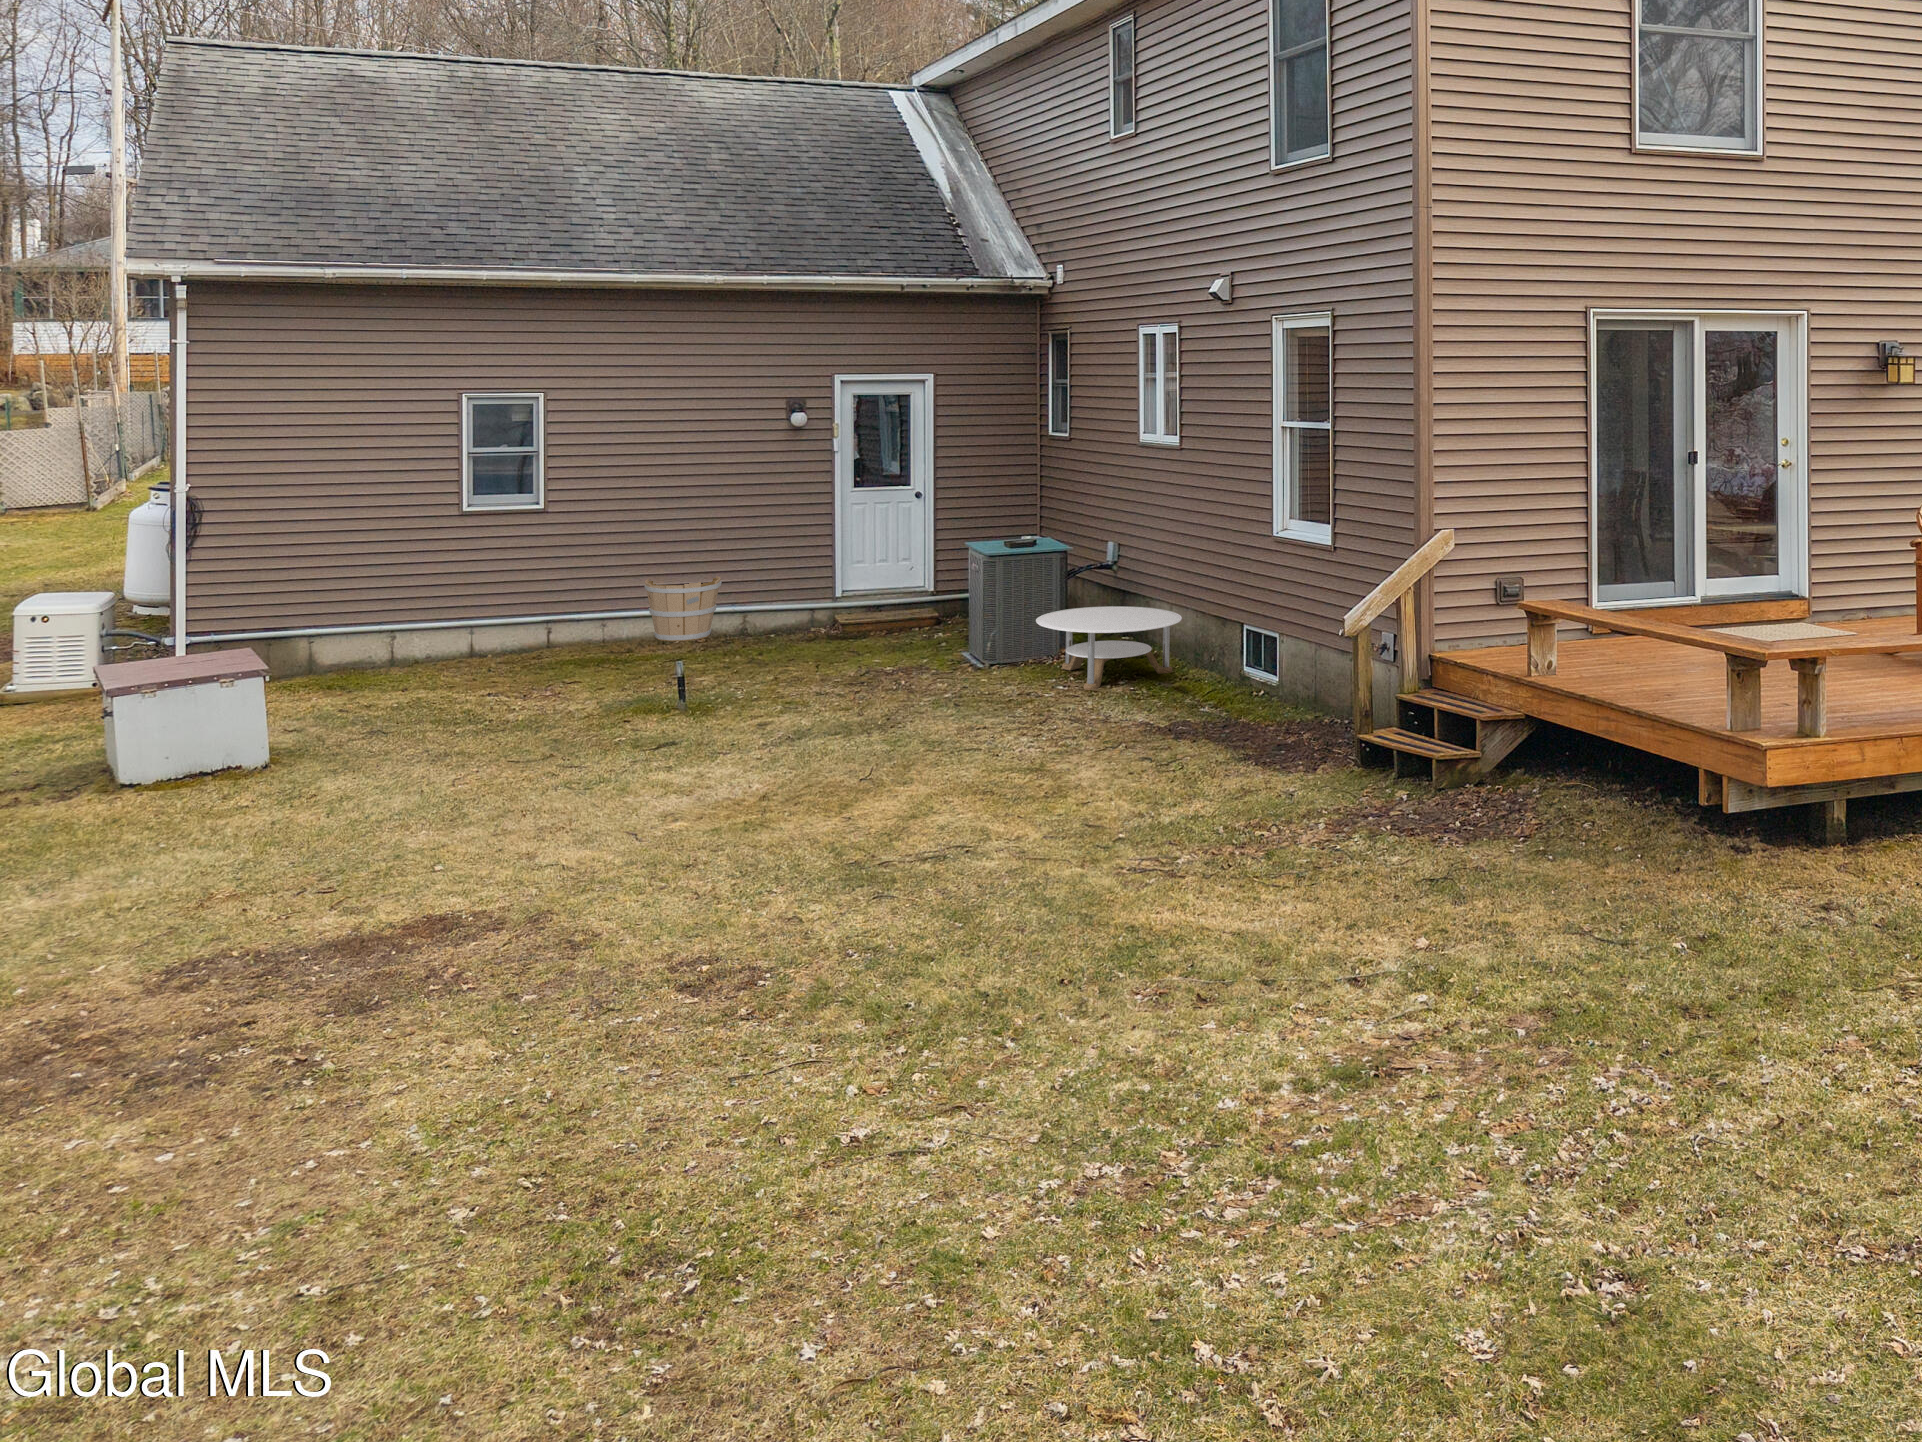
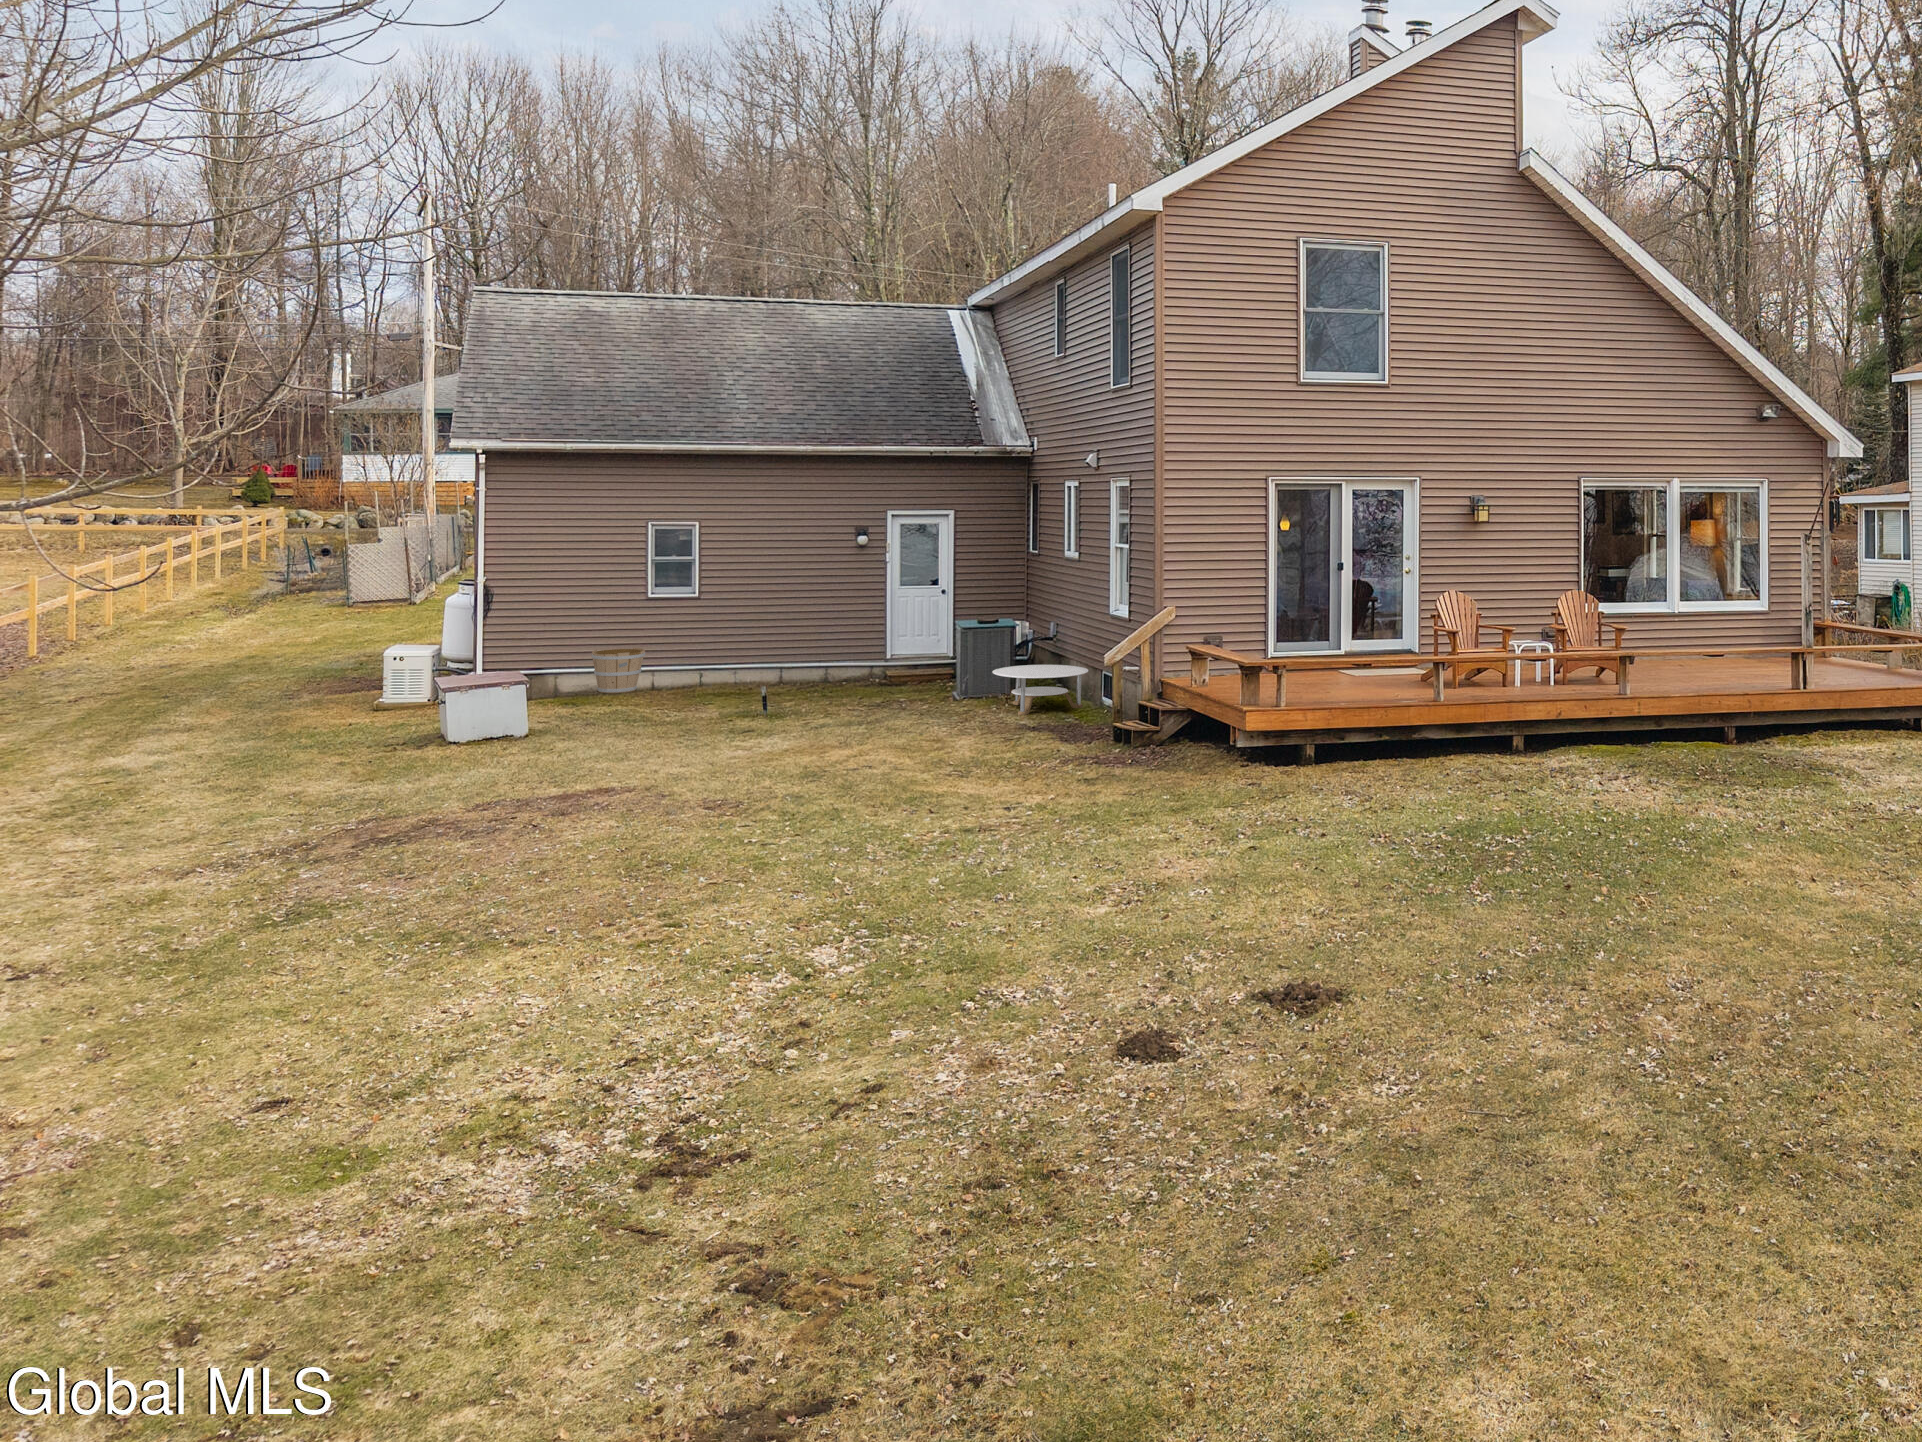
wooden bucket: present [644,576,722,641] -> present [591,648,646,693]

